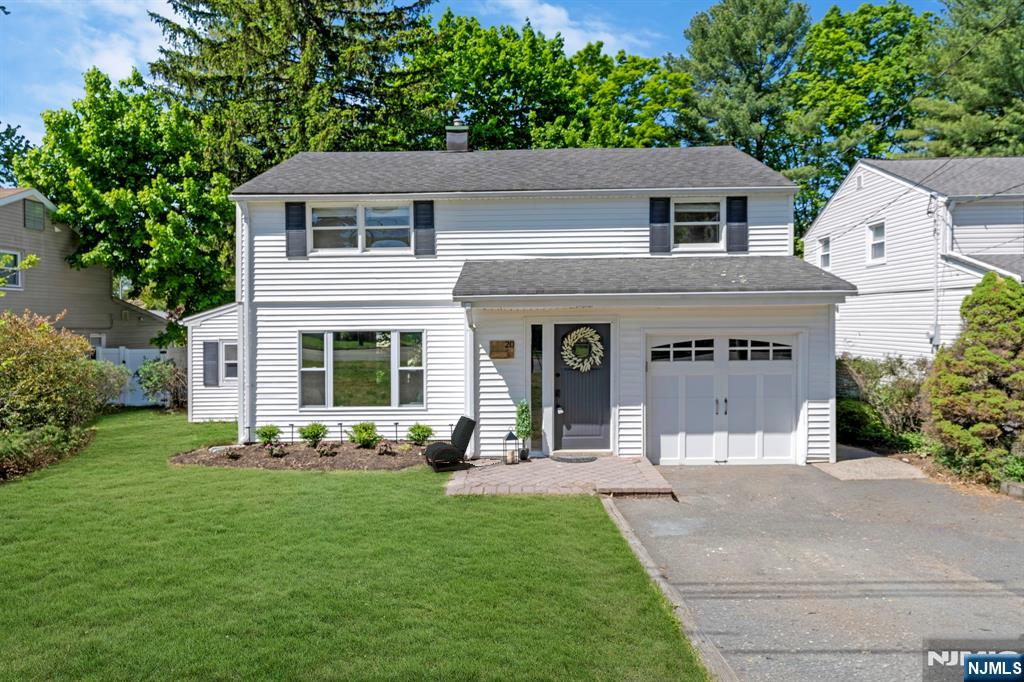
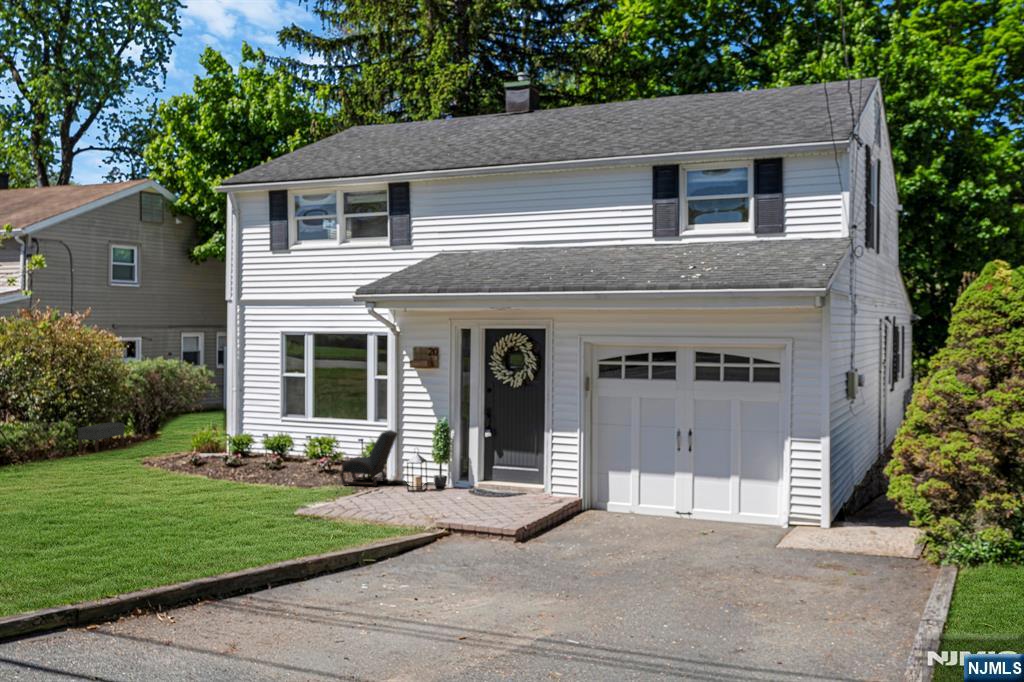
bench: none [34,429,78,469] -> present [78,422,125,452]

